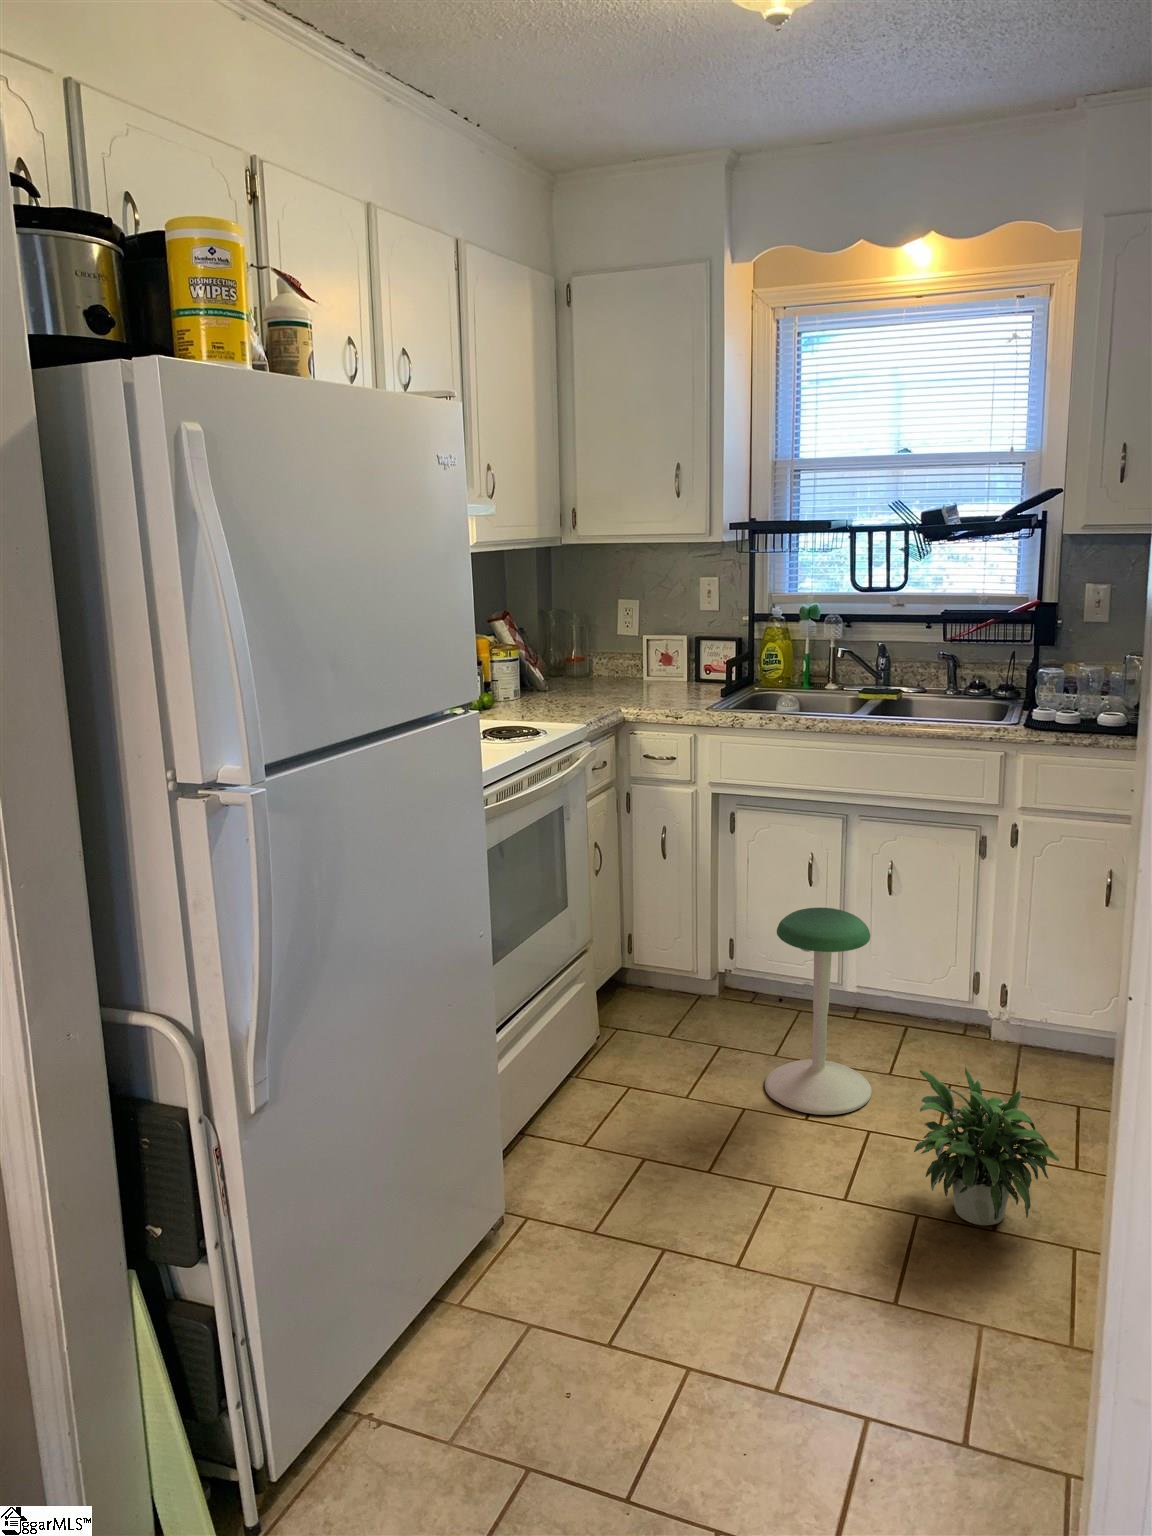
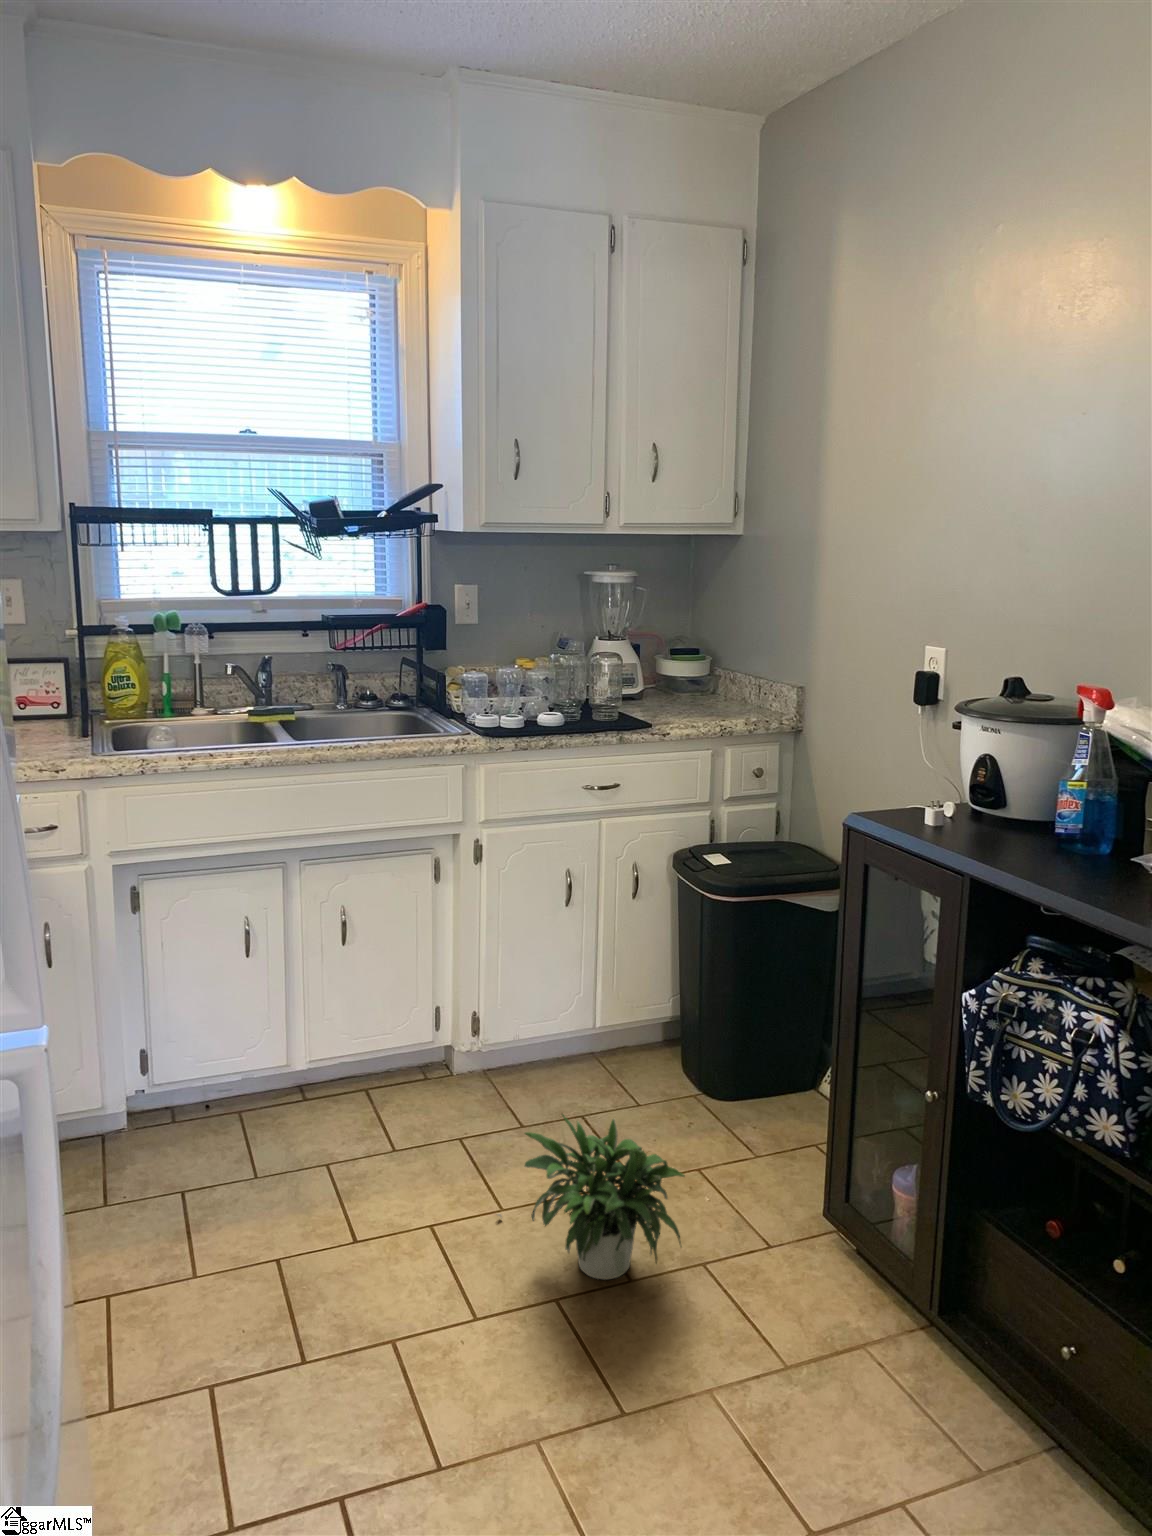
stool: present [765,908,872,1115] -> none [281,977,412,1237]

